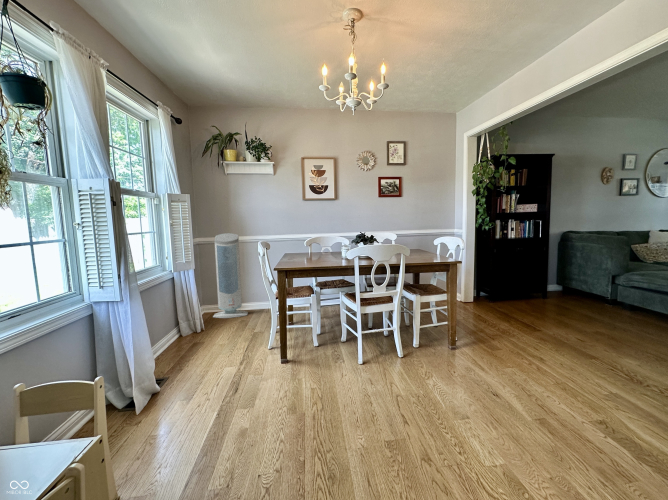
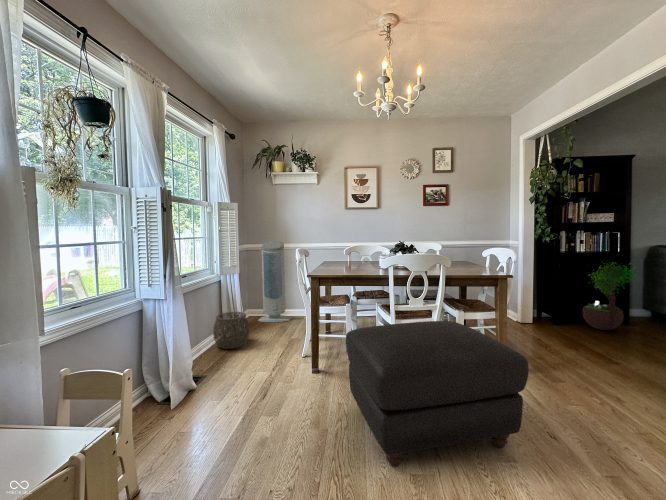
potted tree: none [515,244,560,307] -> present [583,262,636,330]
ottoman: none [318,306,481,438] -> present [346,321,529,467]
woven basket: none [169,309,209,348] -> present [213,312,250,349]

